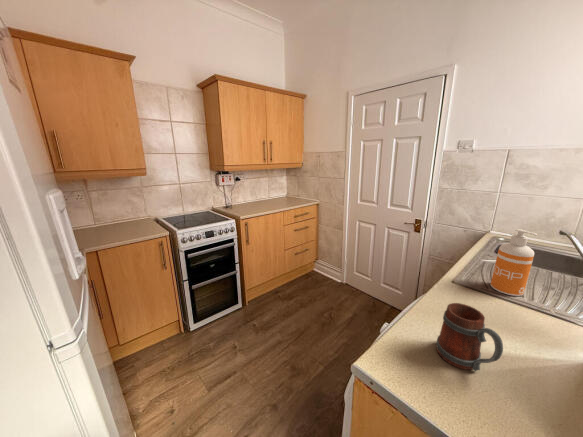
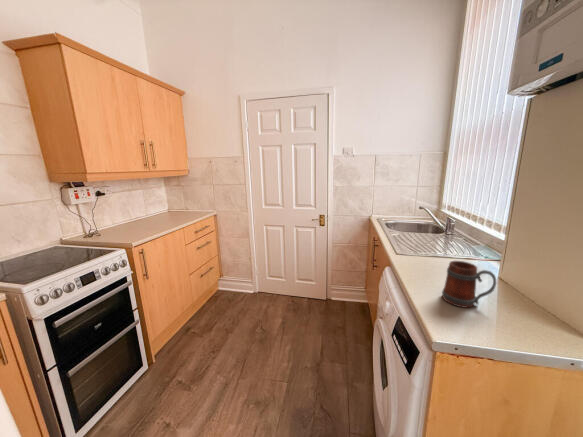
soap dispenser: present [491,229,538,296] -> none [413,206,438,253]

